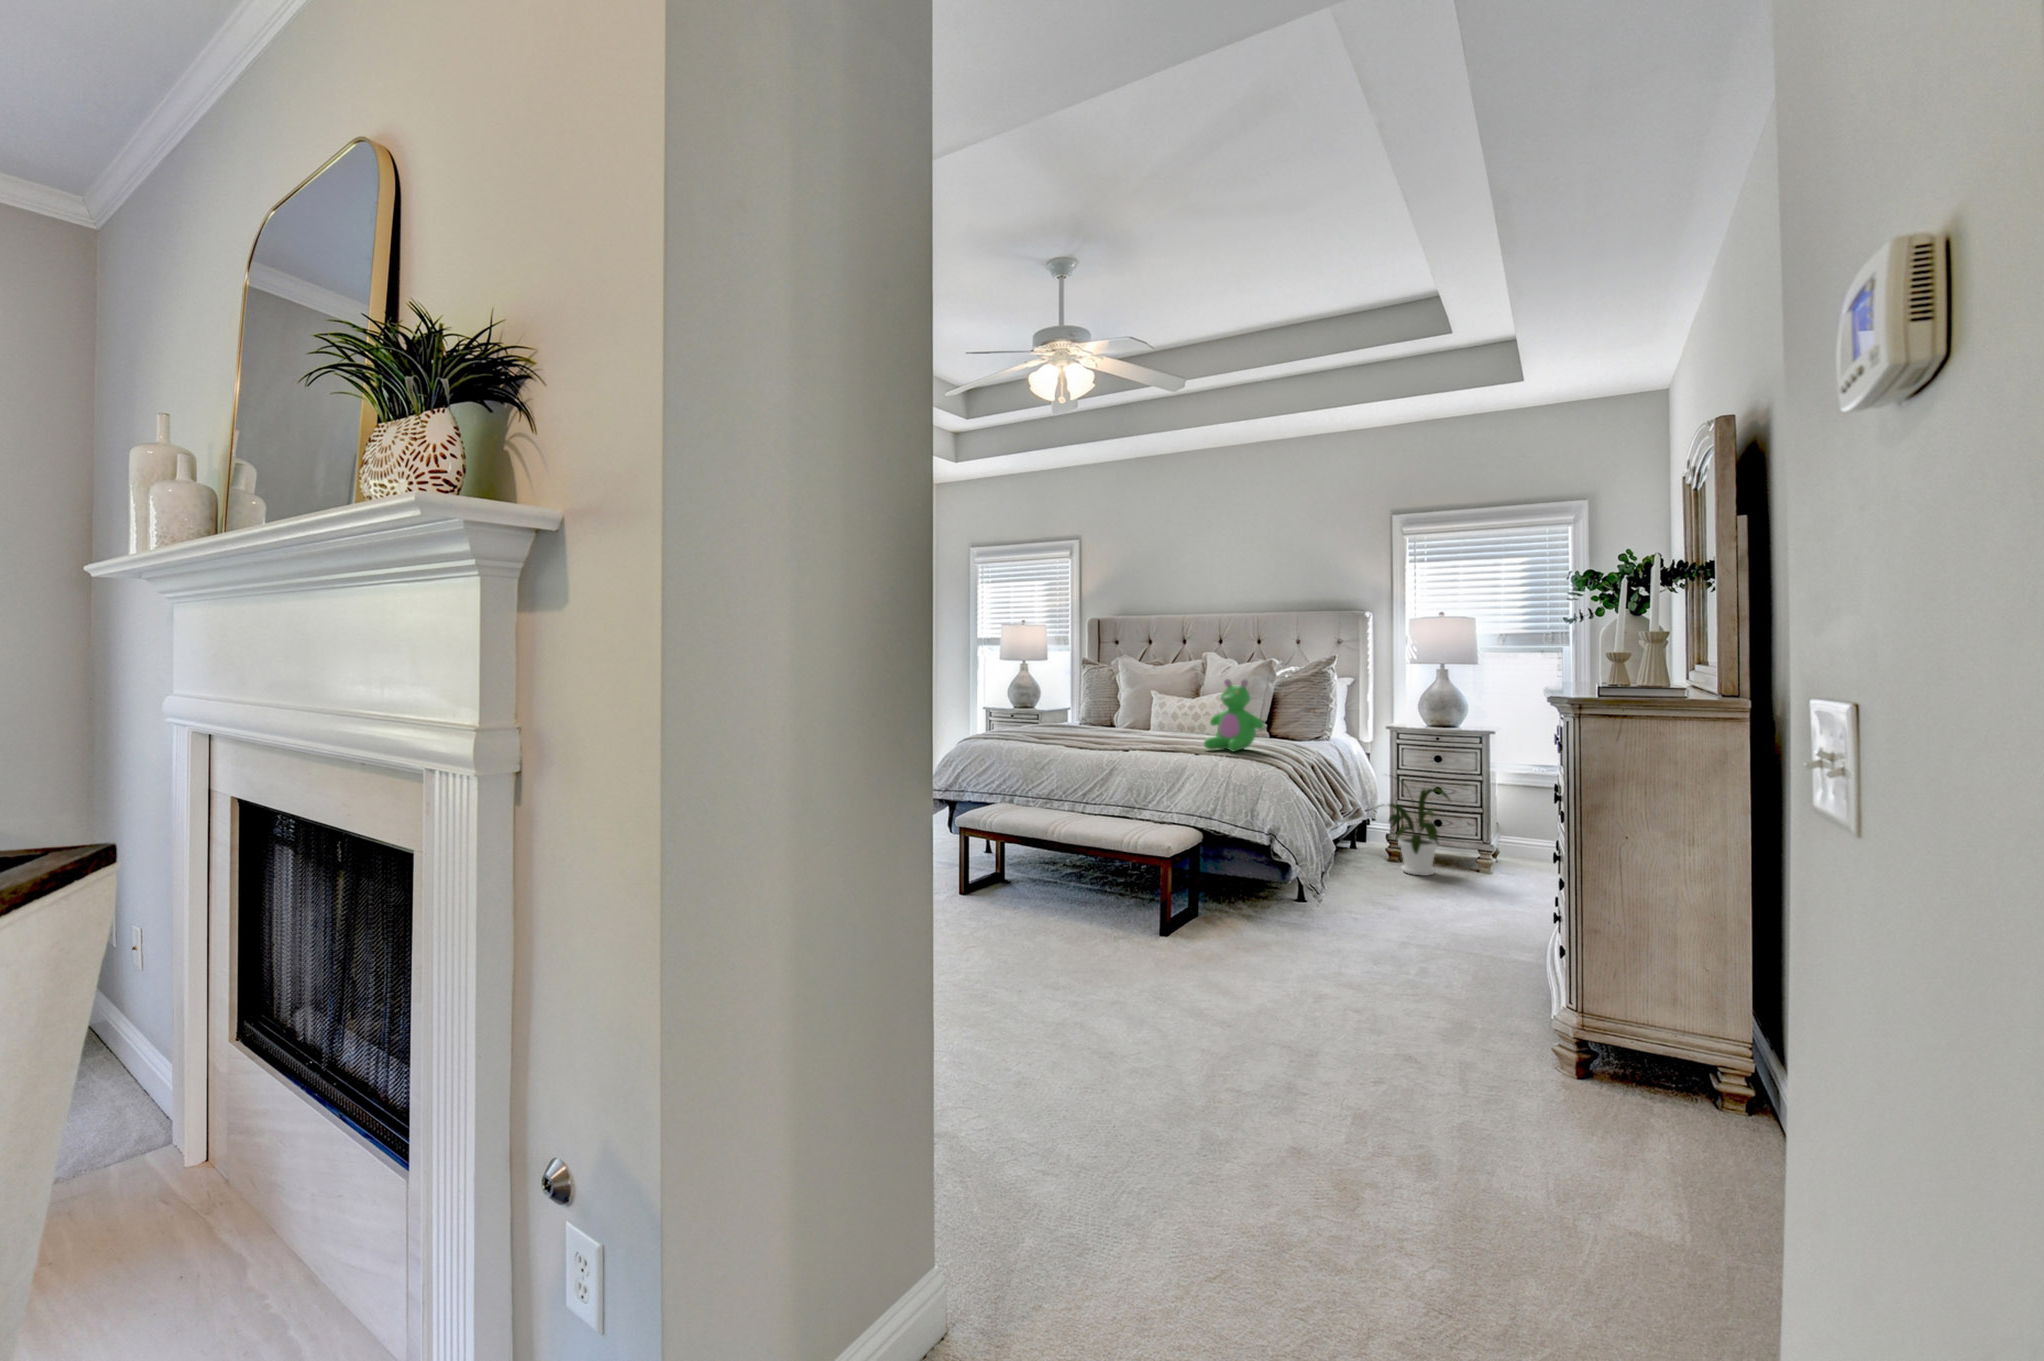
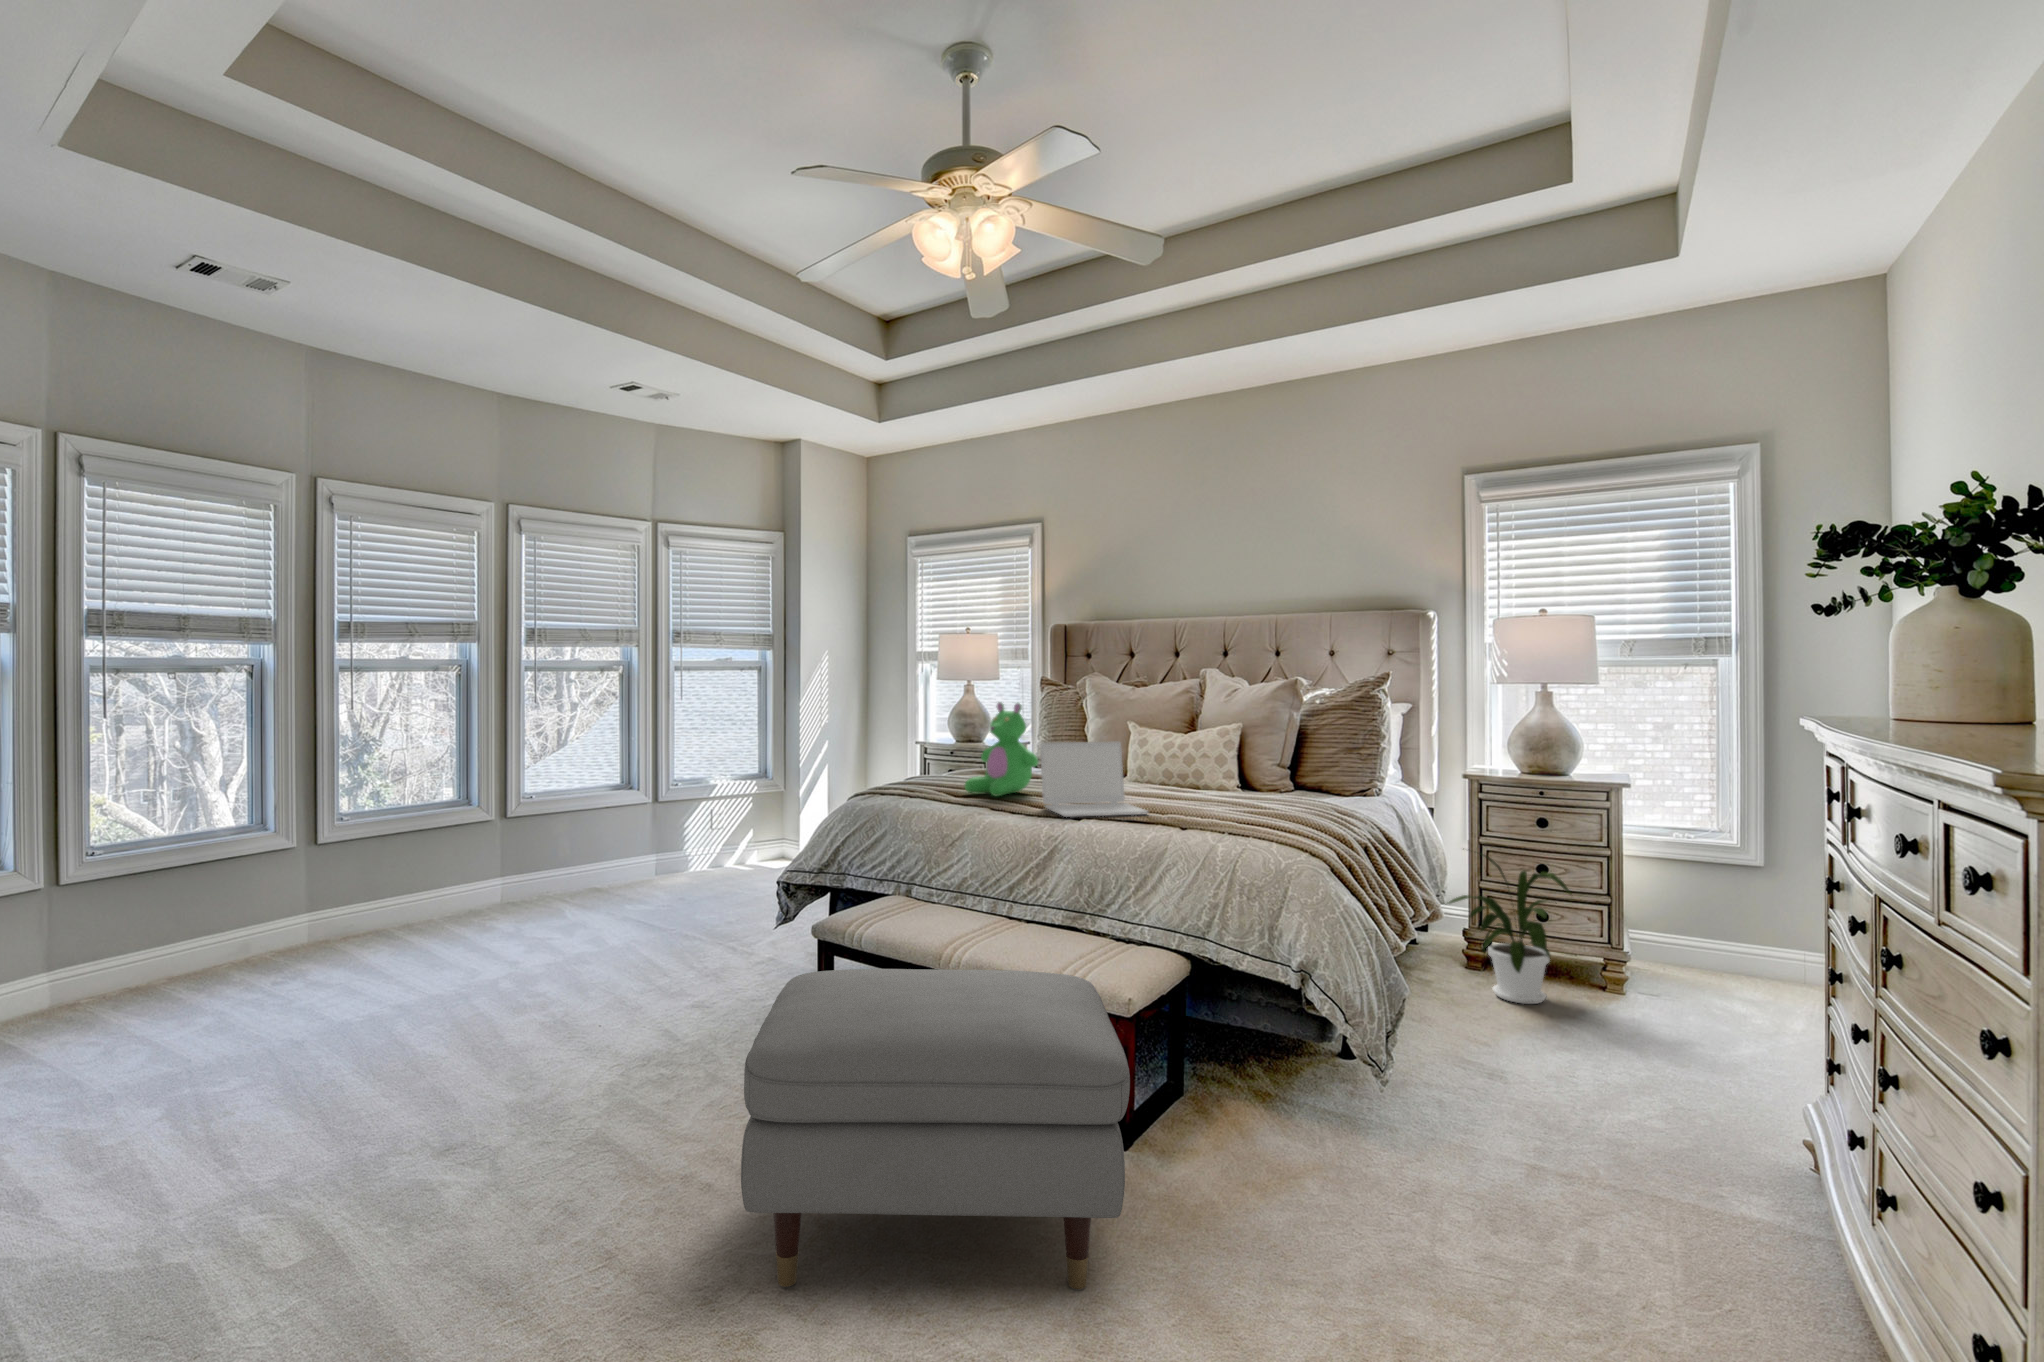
teddy bear: present [1204,679,1264,751] -> present [965,702,1038,796]
laptop: none [1097,701,1172,749] -> present [1040,741,1148,817]
ottoman: none [966,827,1176,981] -> present [741,969,1130,1290]

